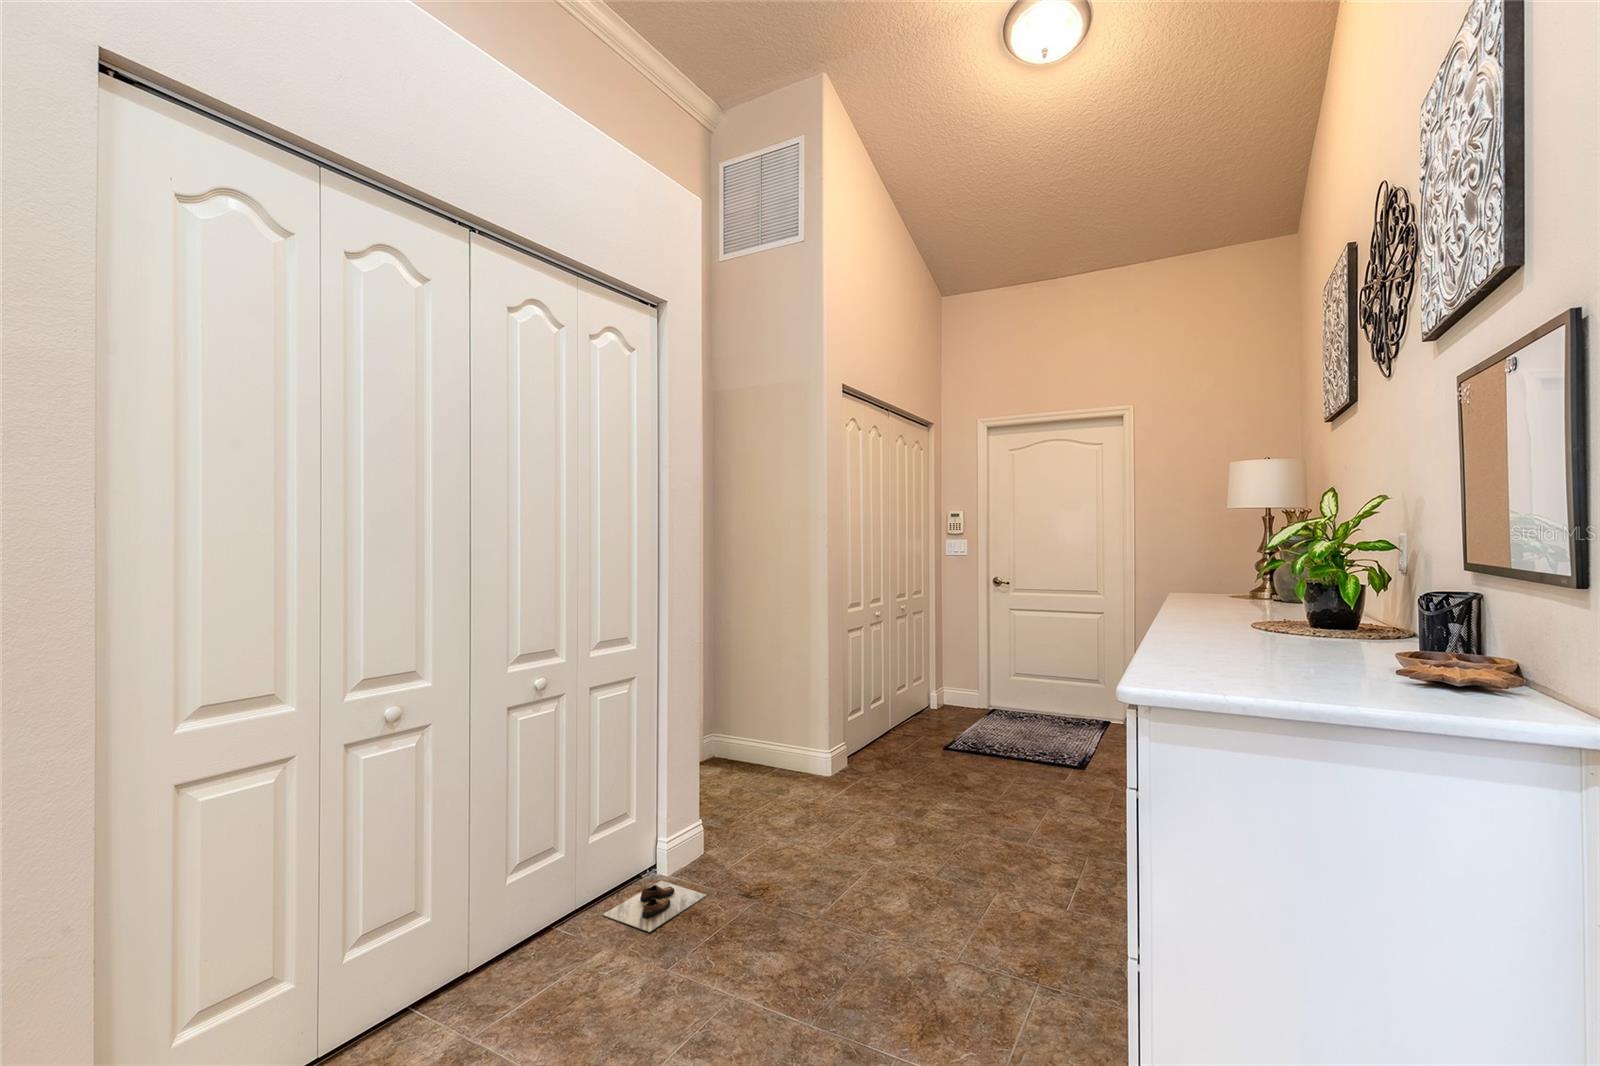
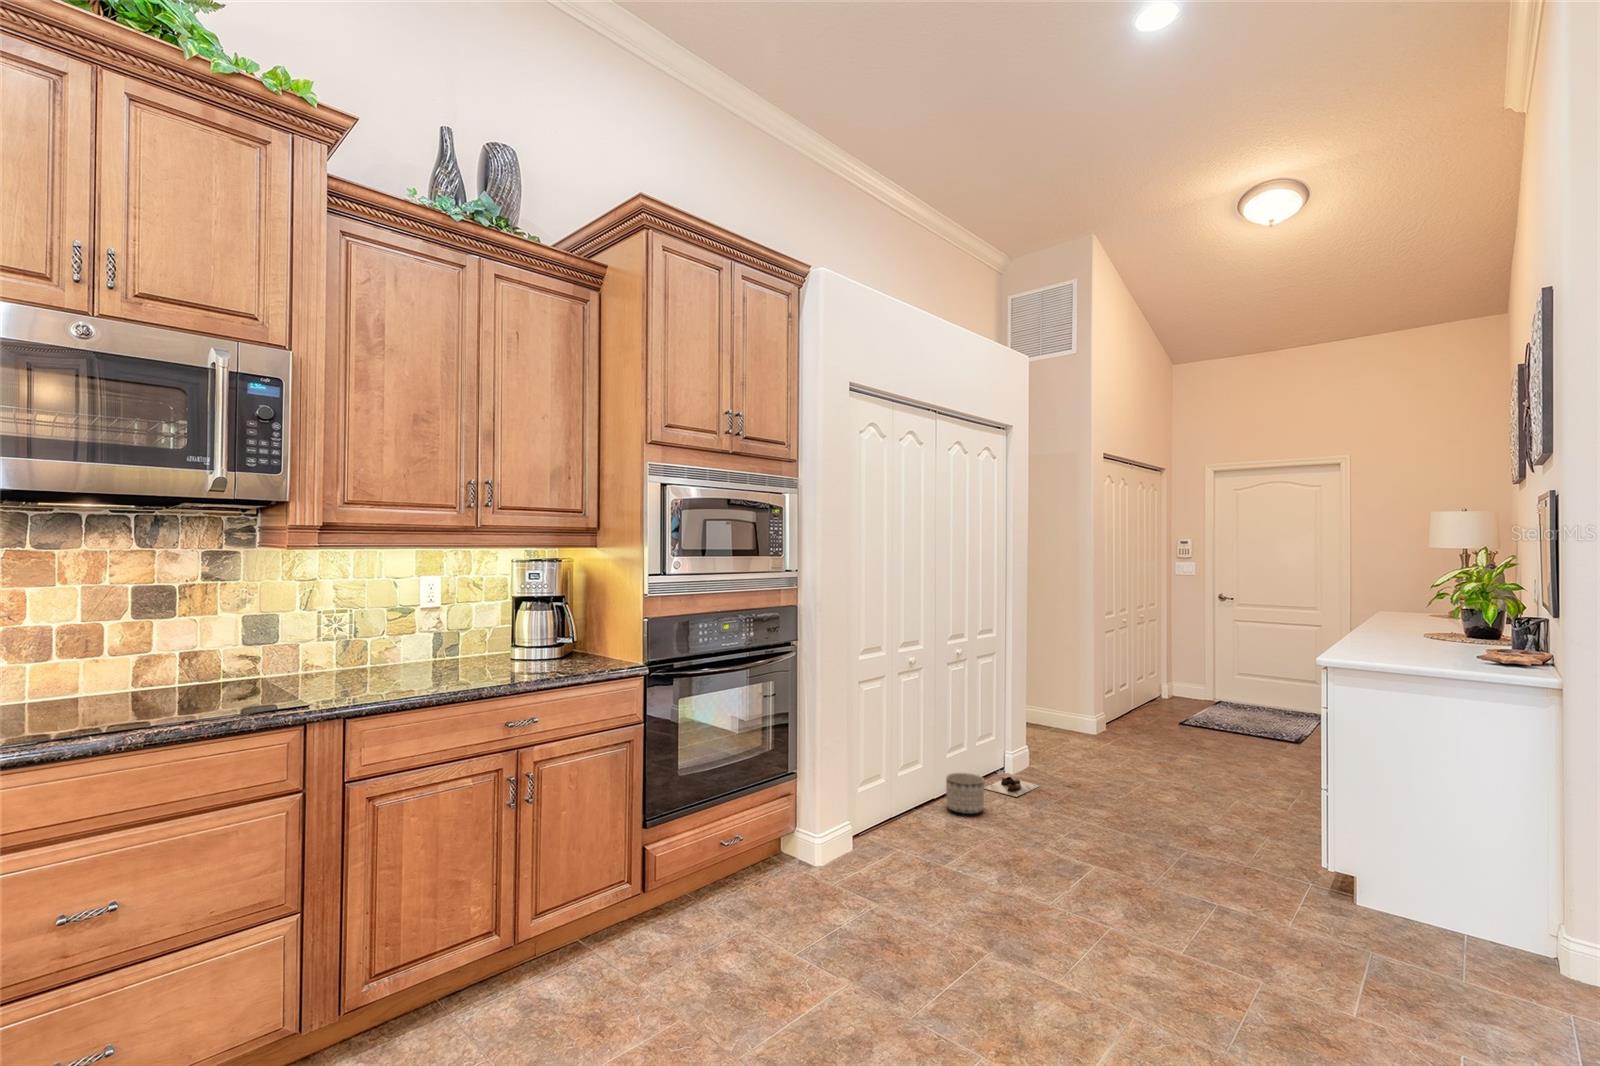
planter: none [491,908,567,1002] -> present [946,773,984,814]

